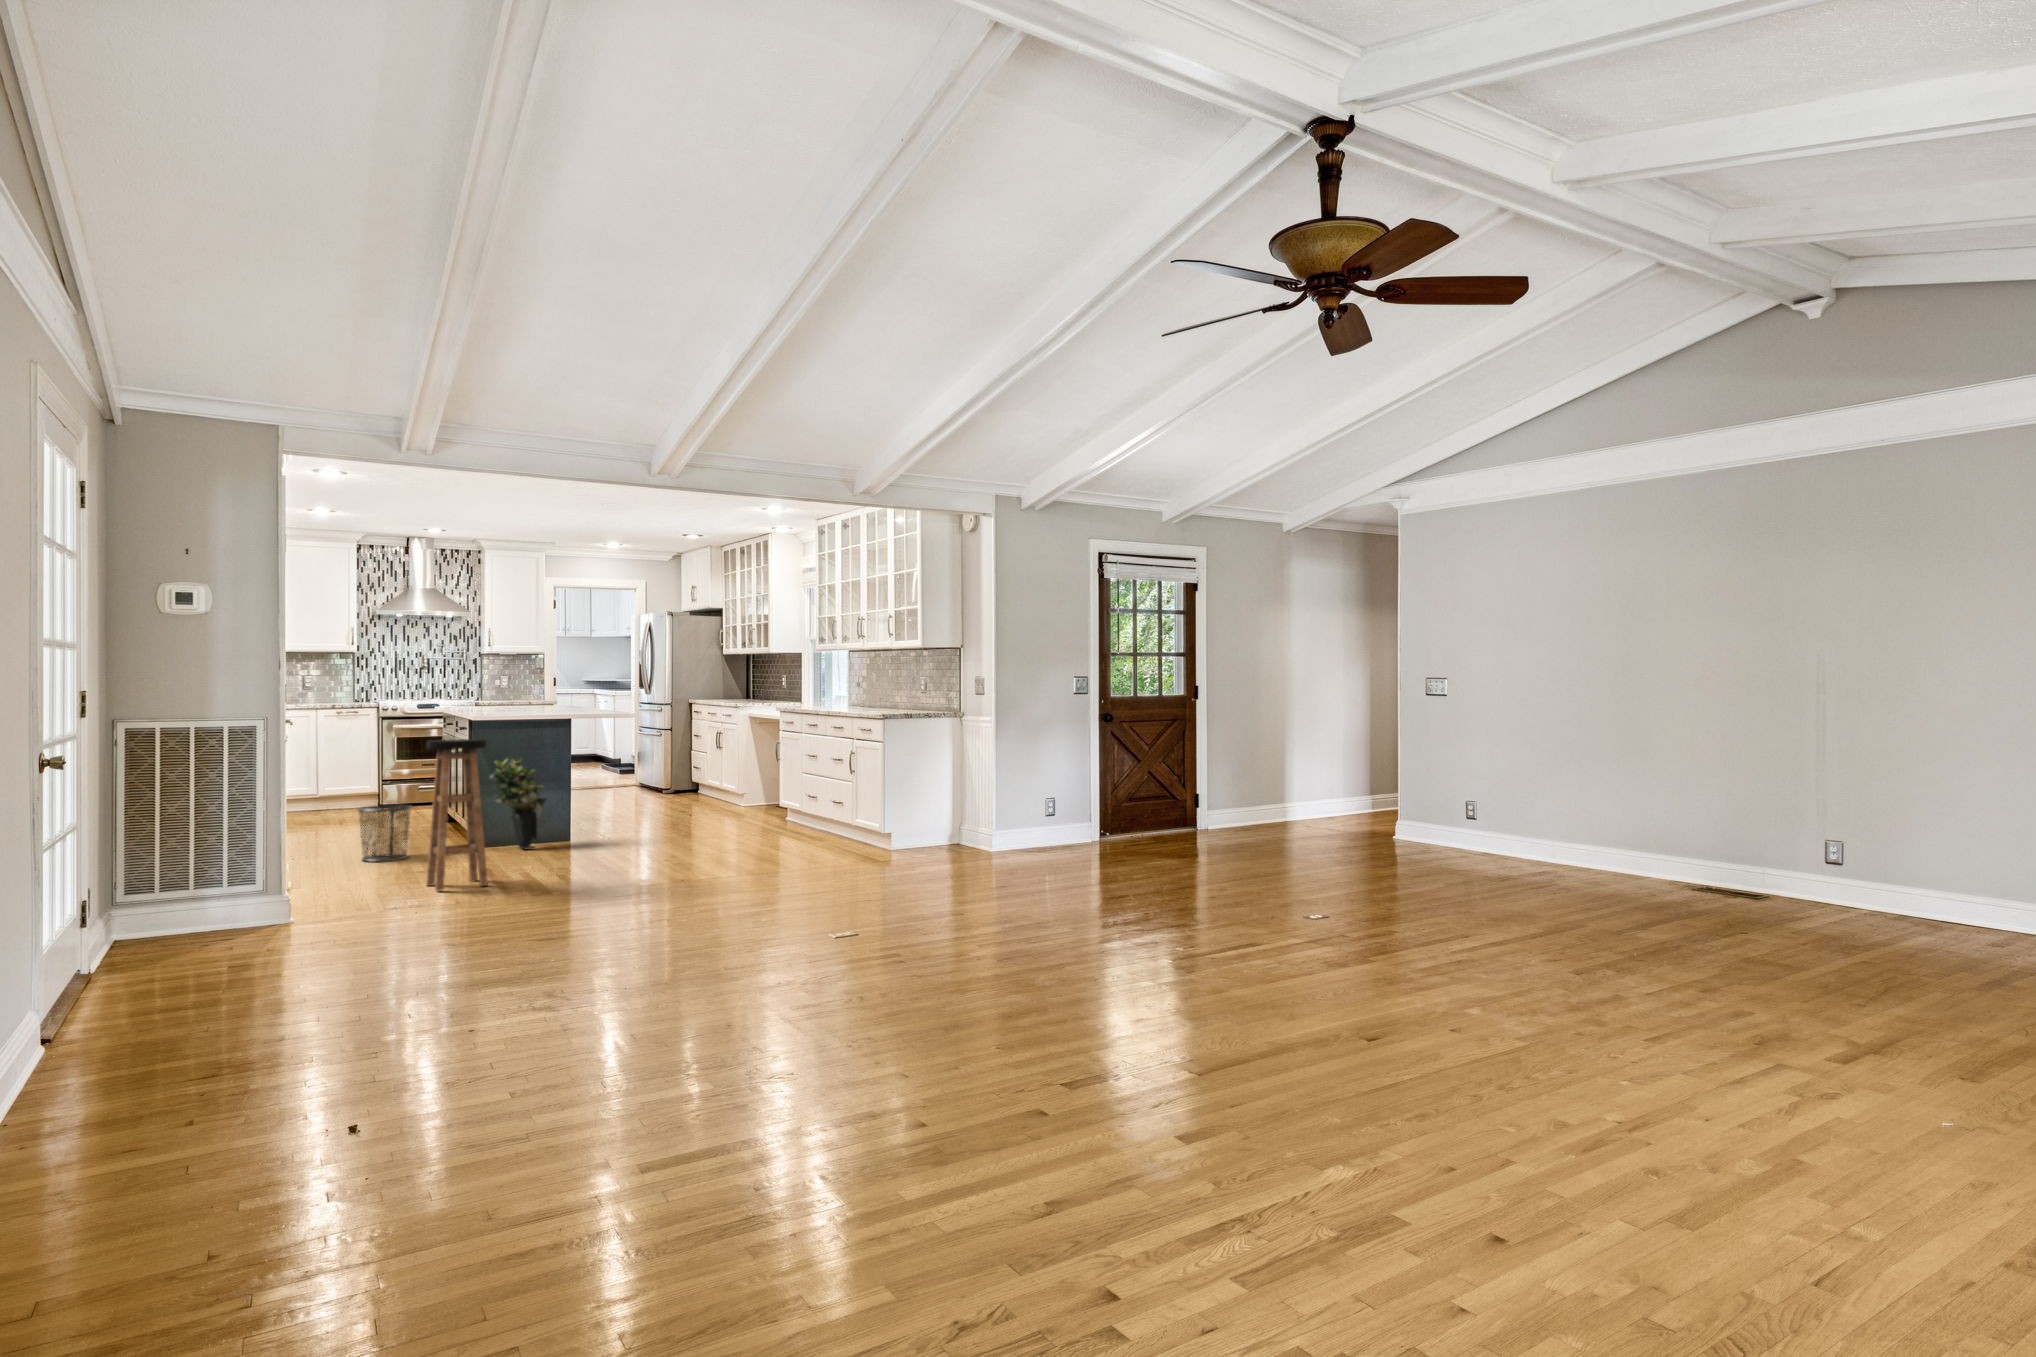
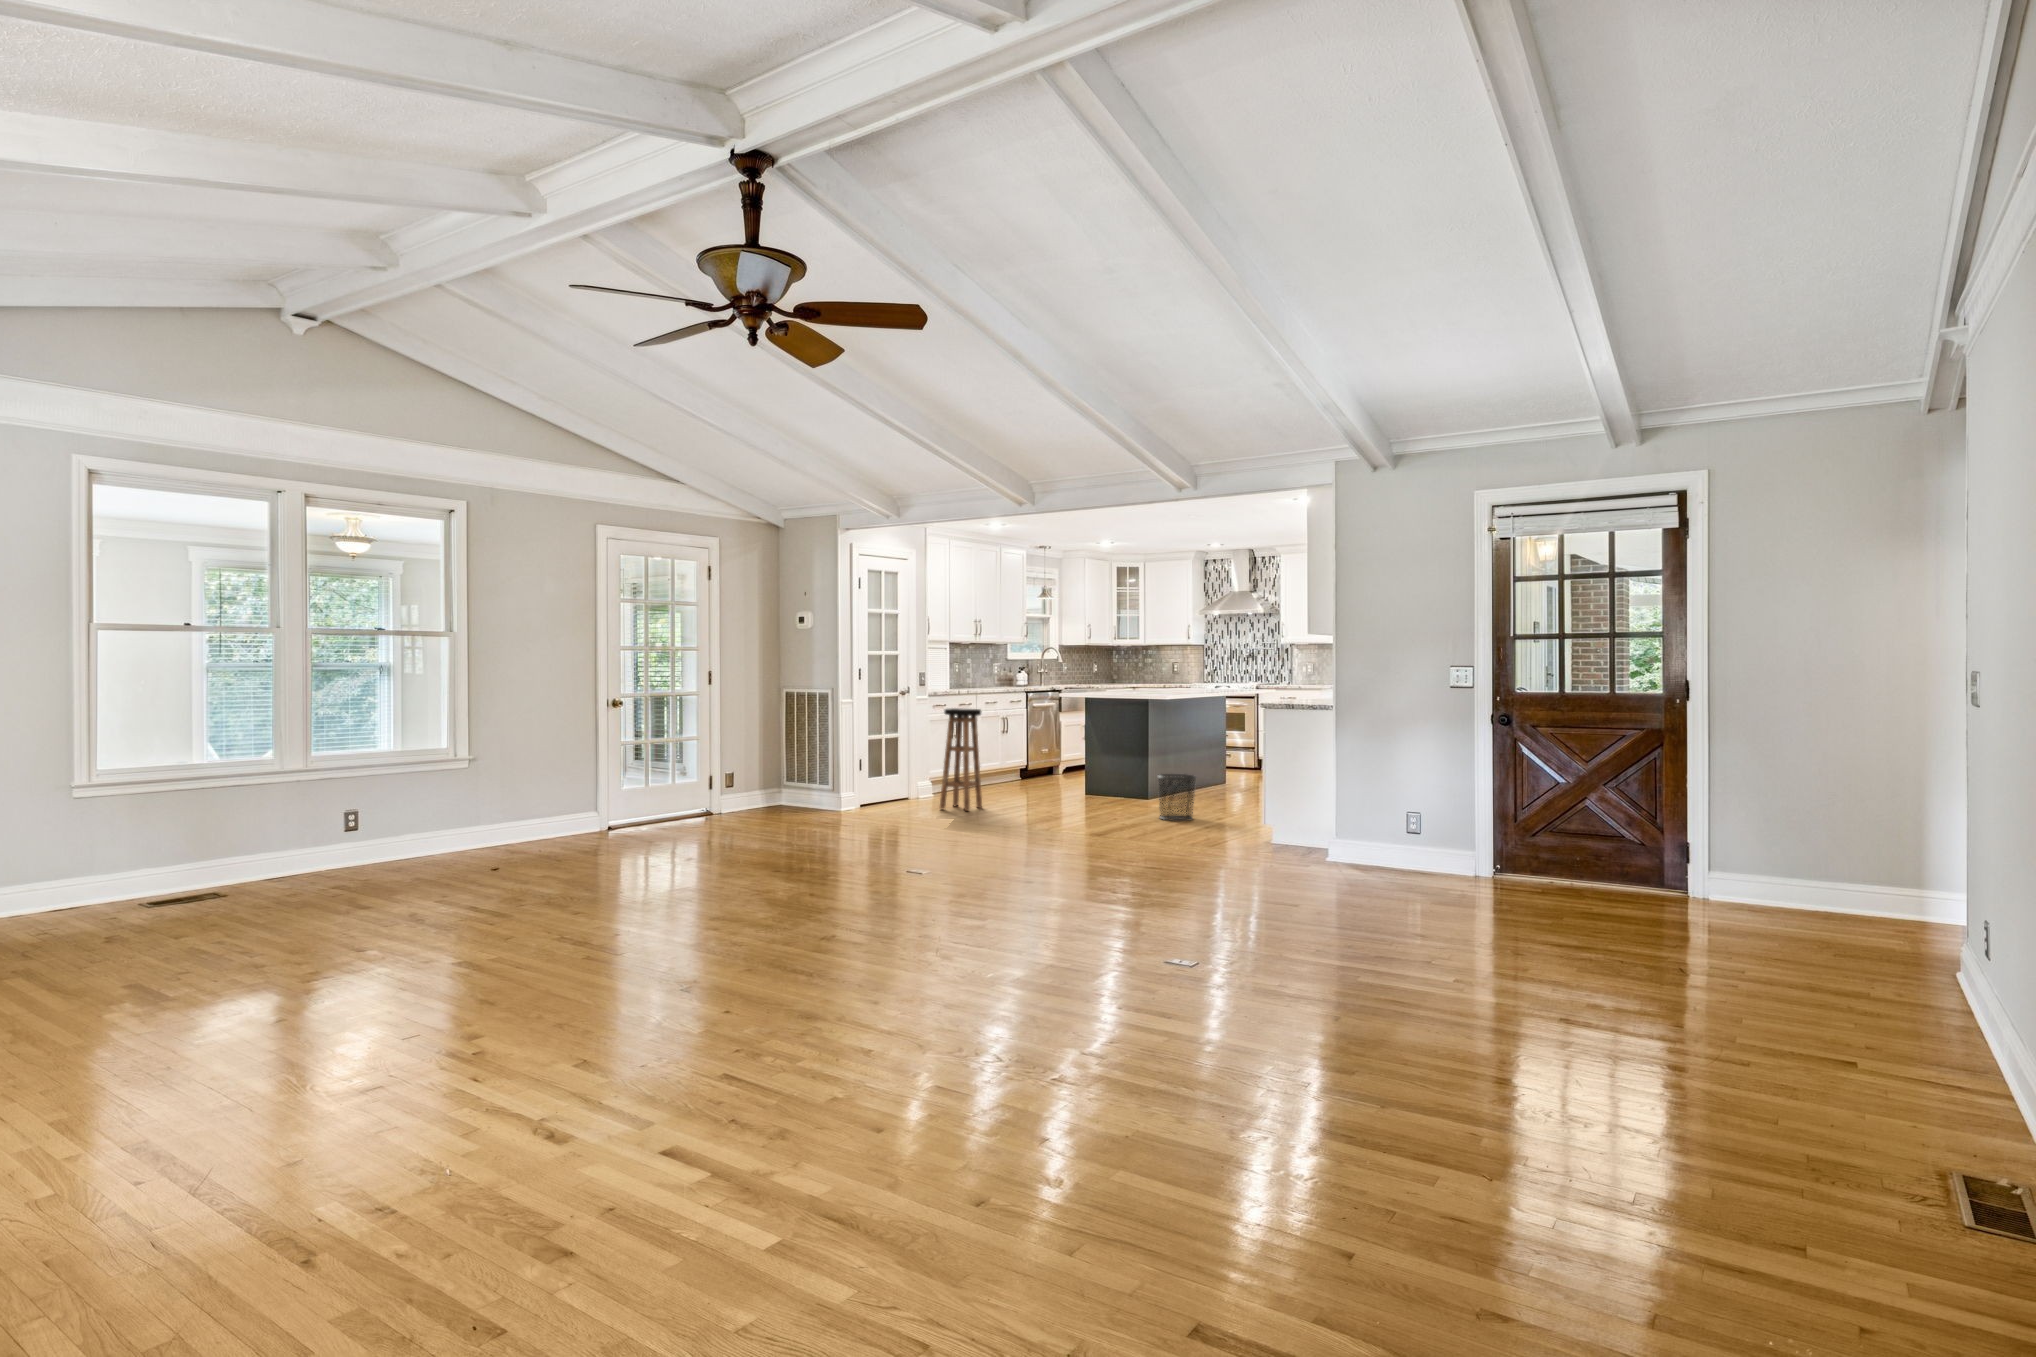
potted plant: present [490,760,547,849] -> none [1070,727,1108,797]
waste bin: present [358,805,411,862] -> present [1157,774,1197,821]

